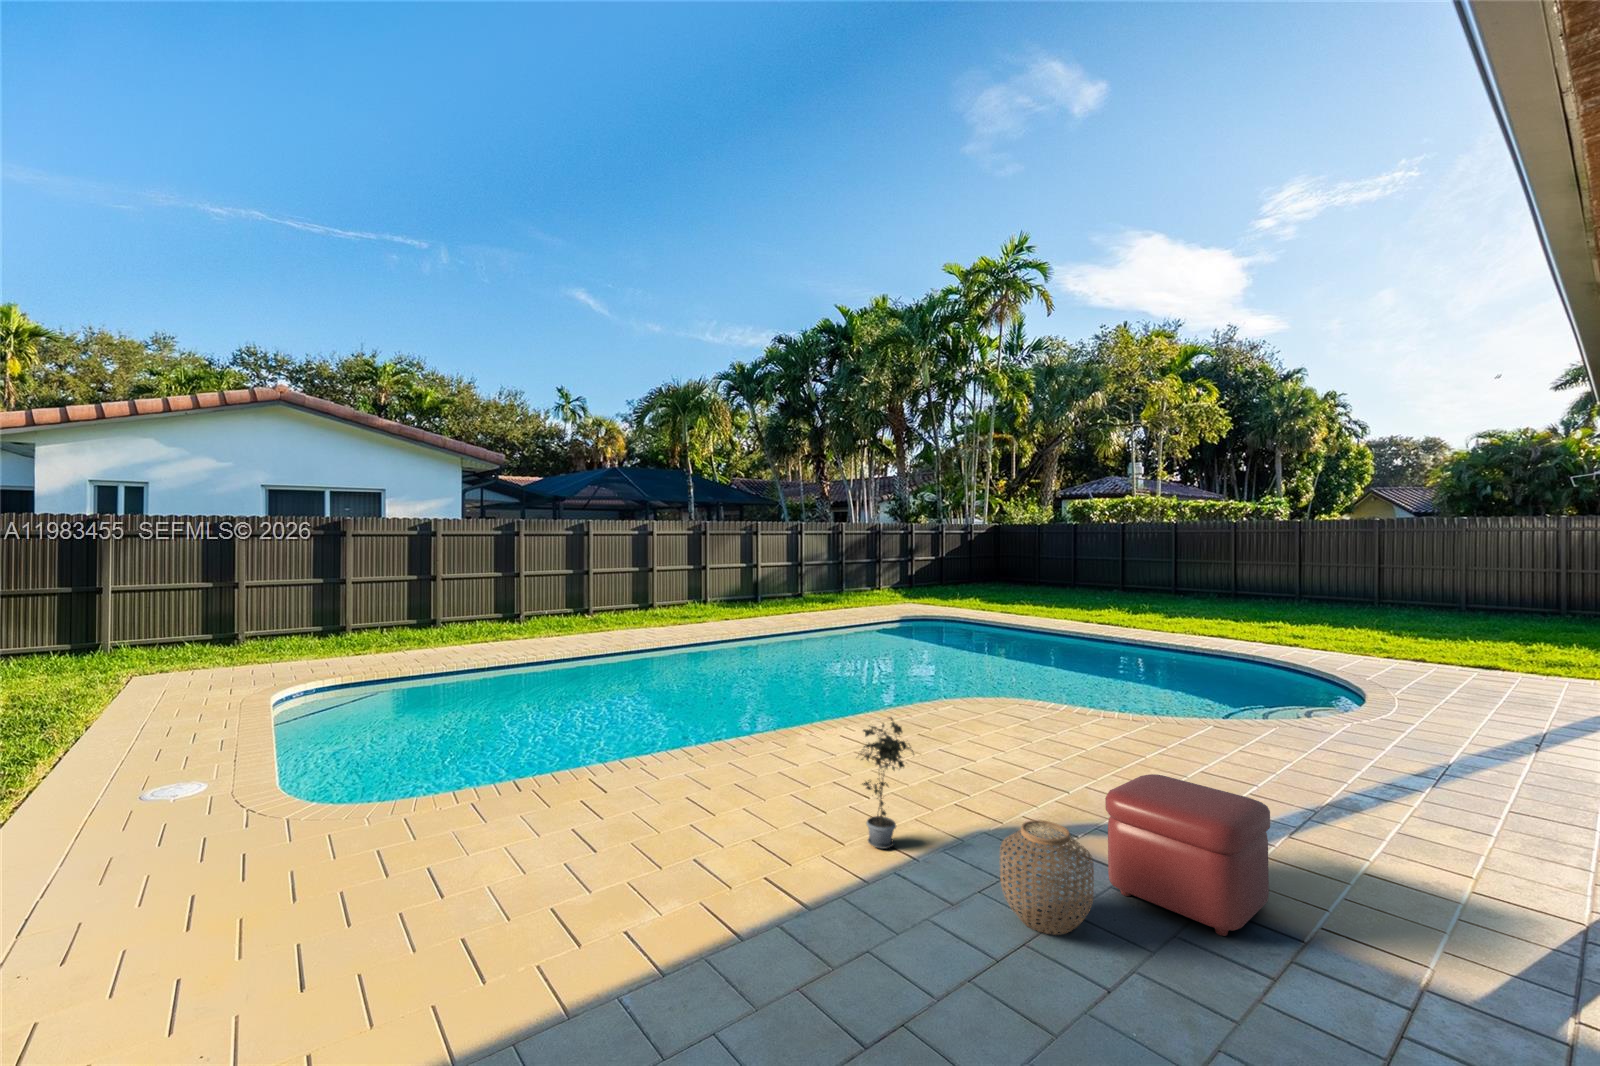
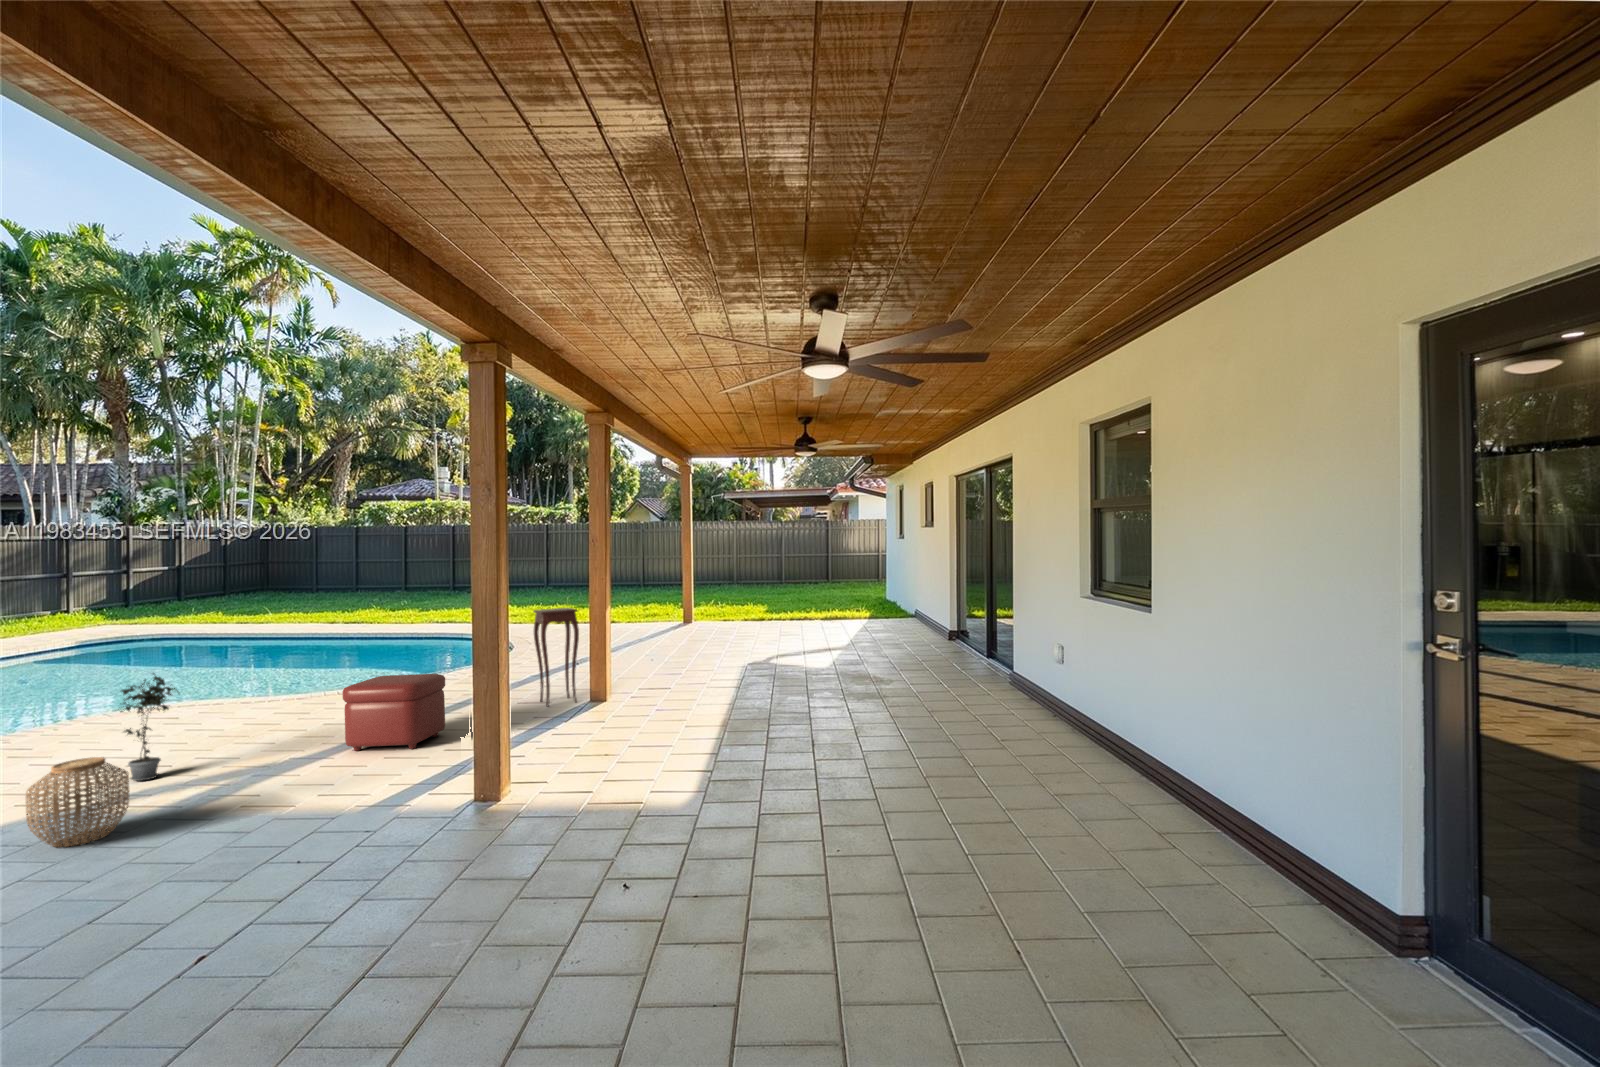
side table: none [1409,695,1538,899] -> present [533,608,579,706]
woven basket: present [1000,820,1094,935] -> present [26,757,129,847]

